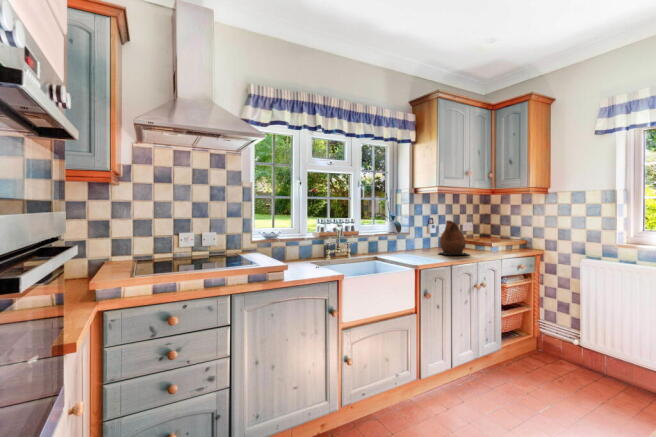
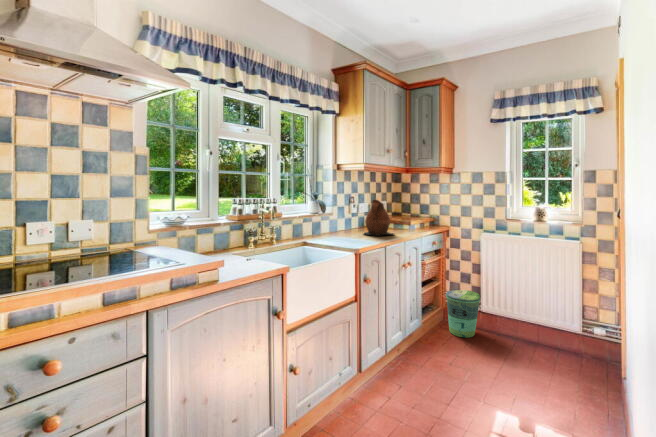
trash can: none [536,320,578,374] -> present [446,290,481,337]

